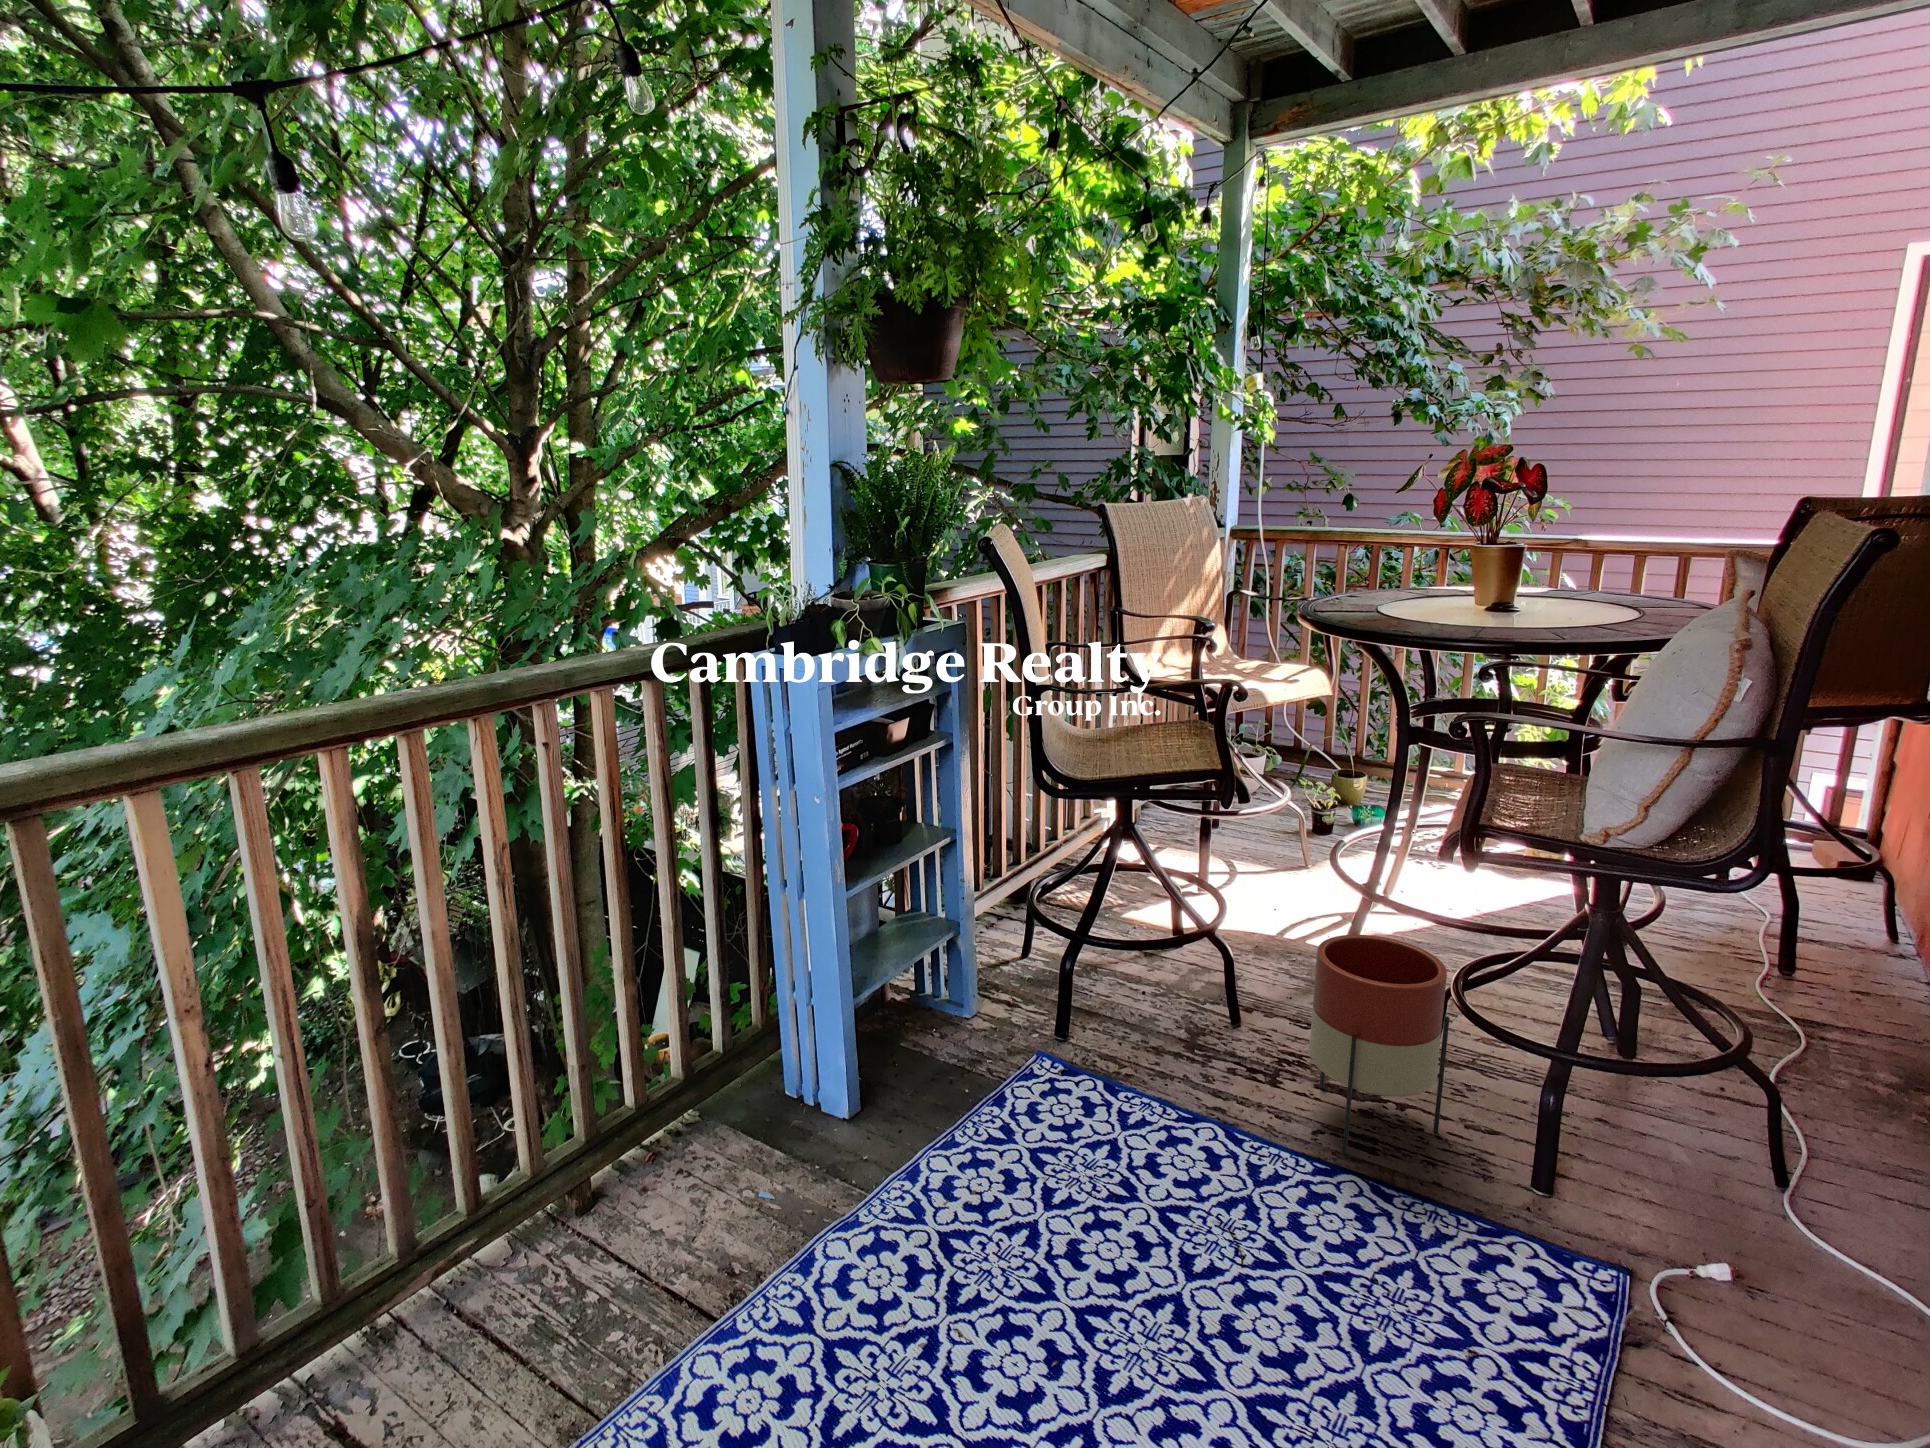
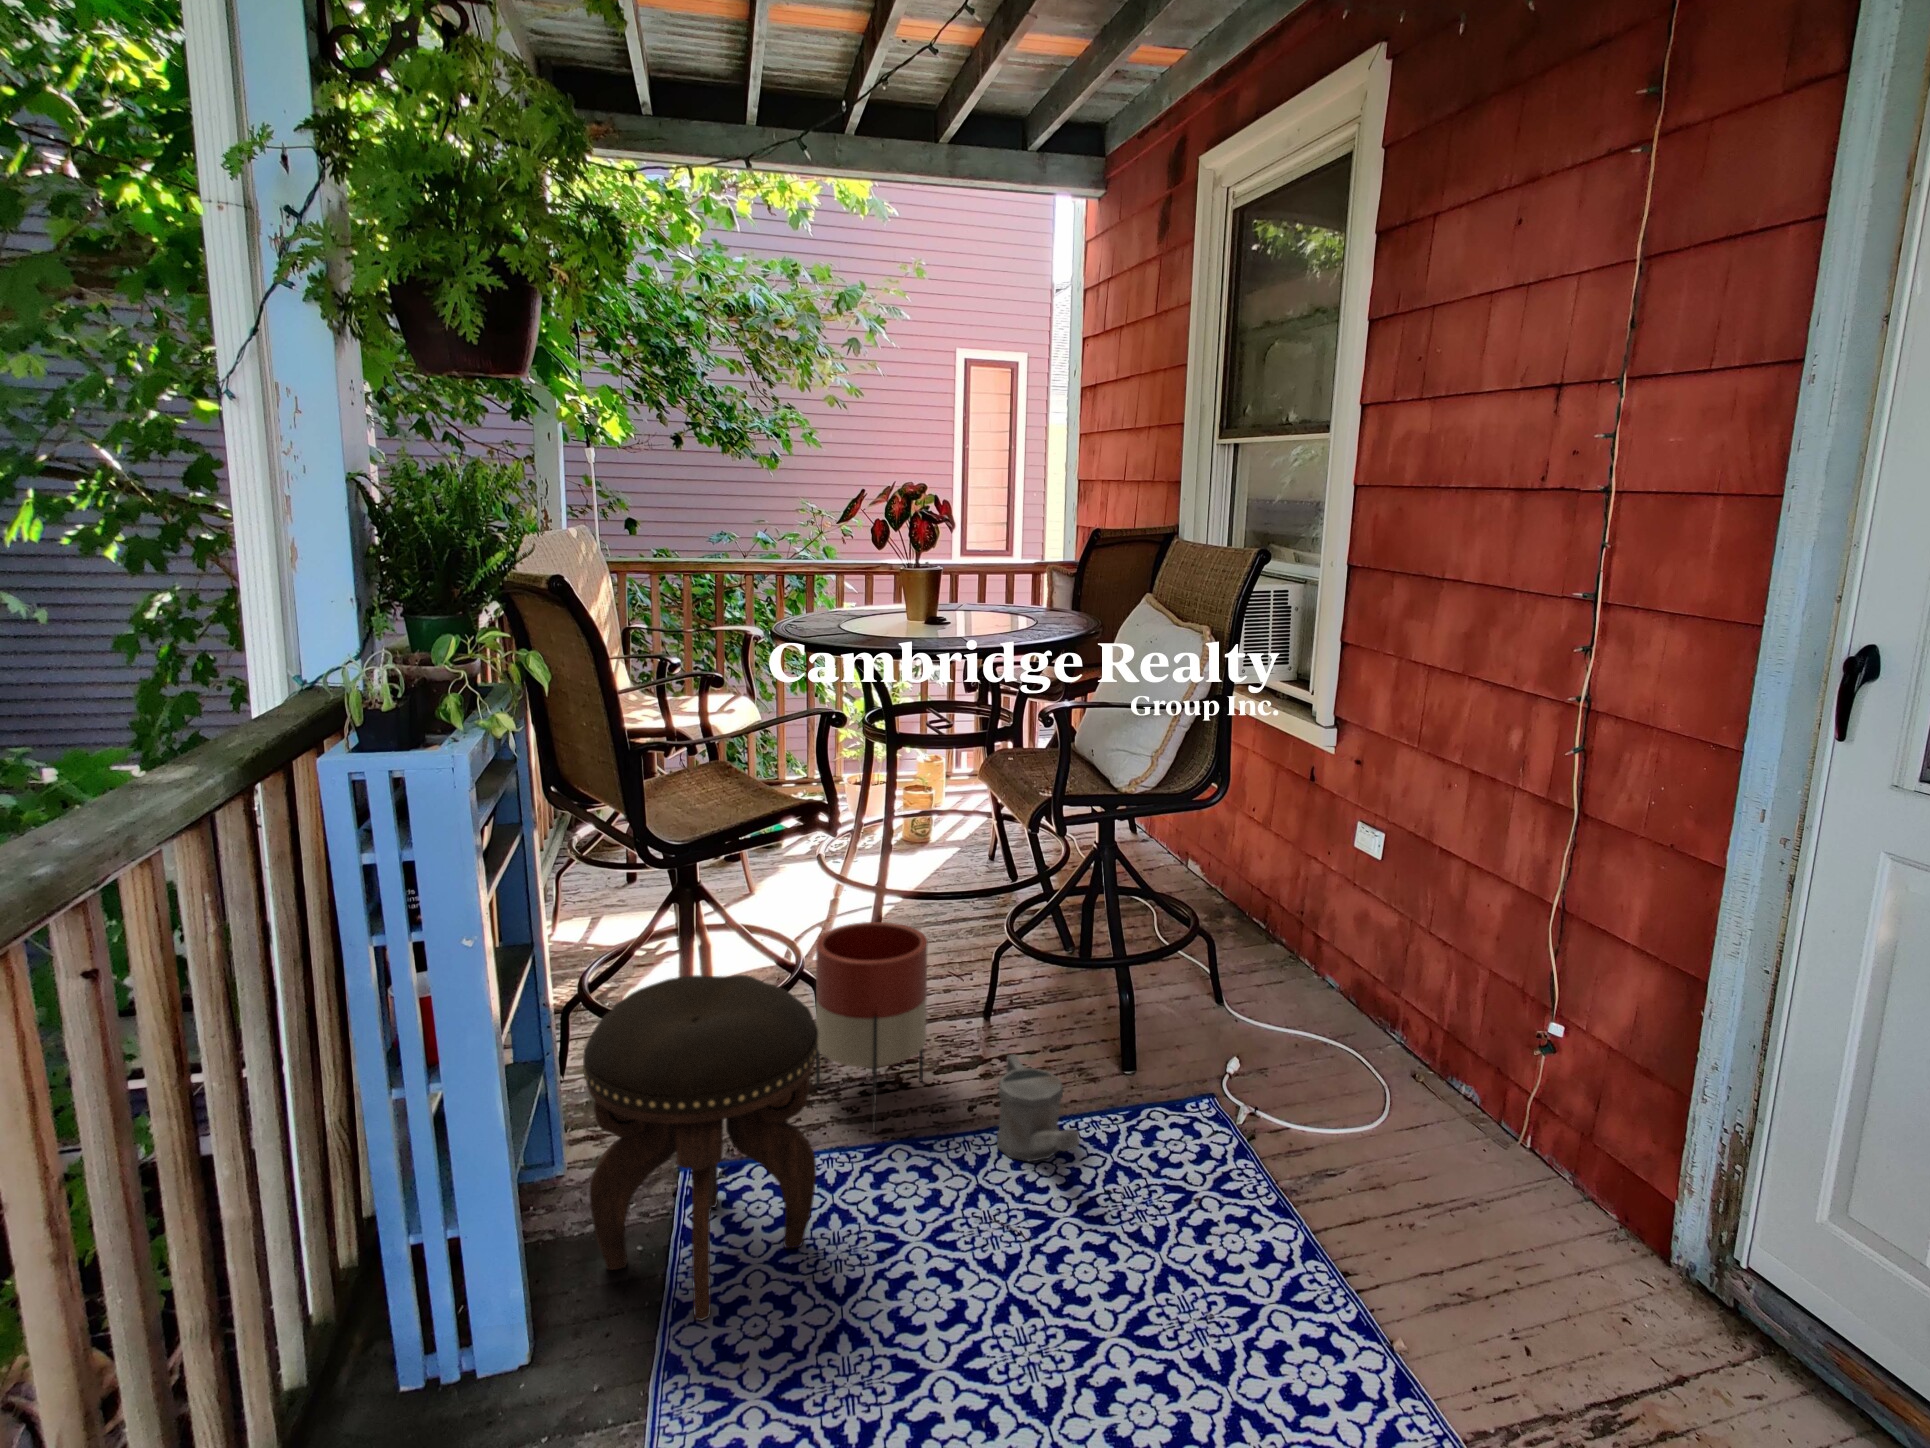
footstool: none [1024,924,1233,1222] -> present [583,975,818,1321]
watering can: none [1469,1145,1570,1283] -> present [997,1054,1079,1161]

